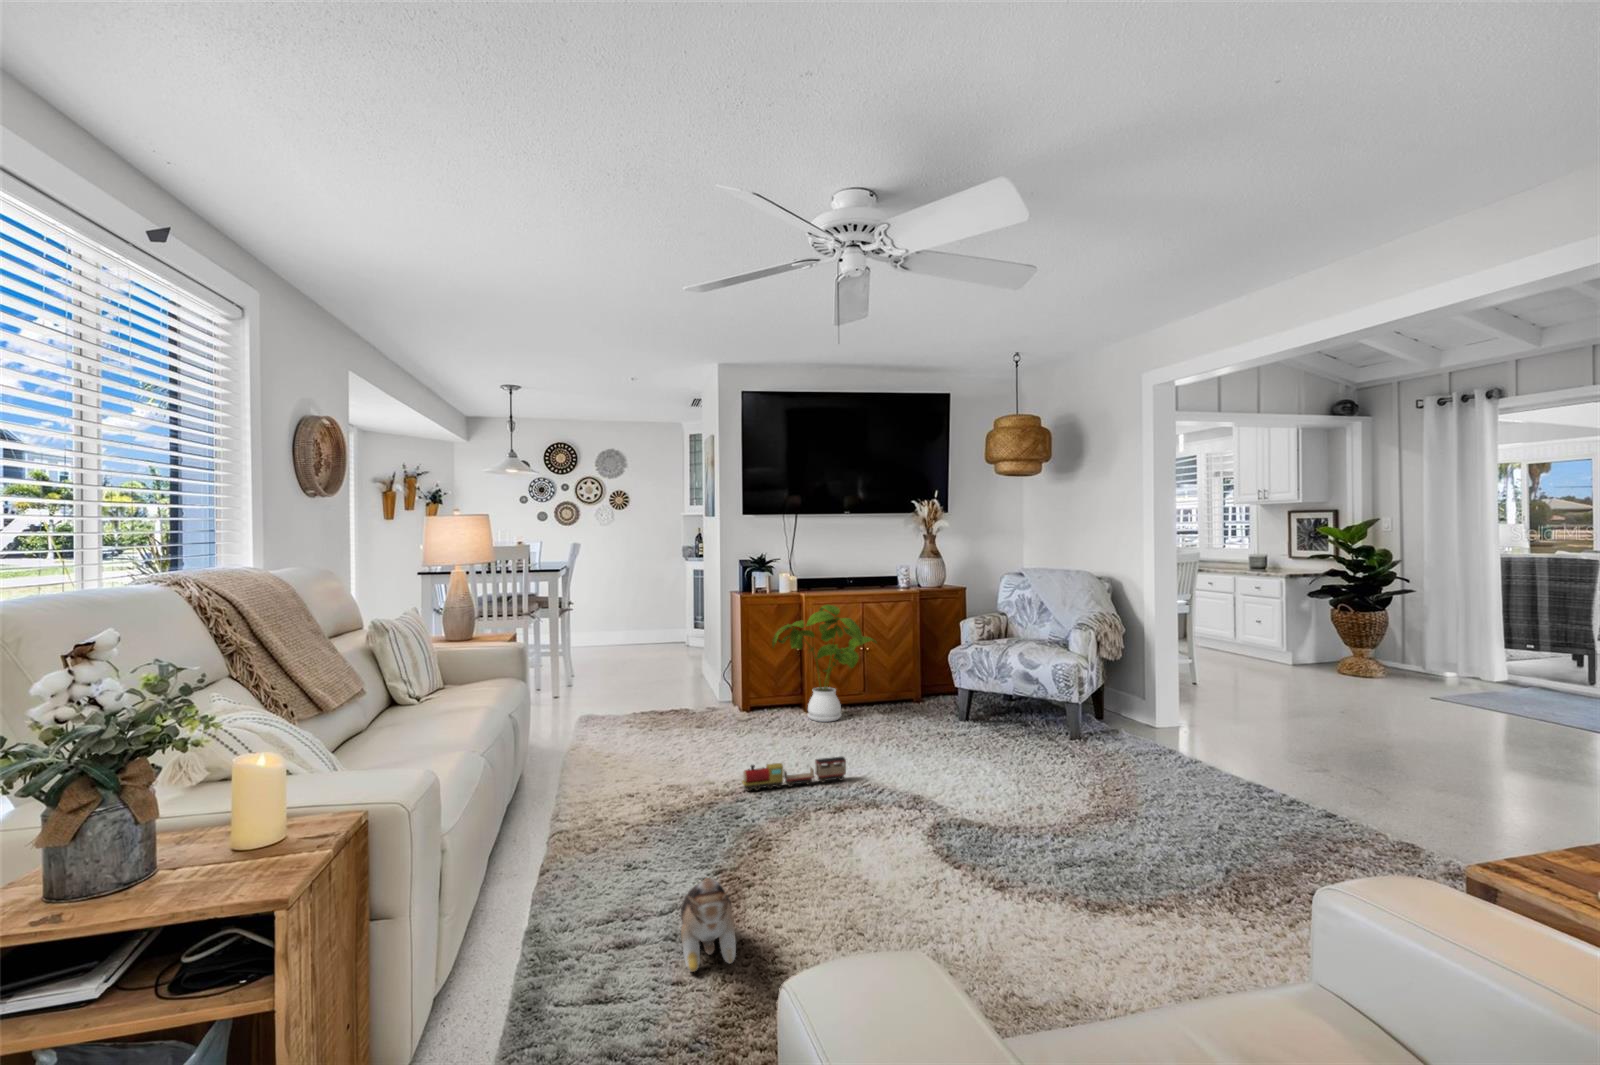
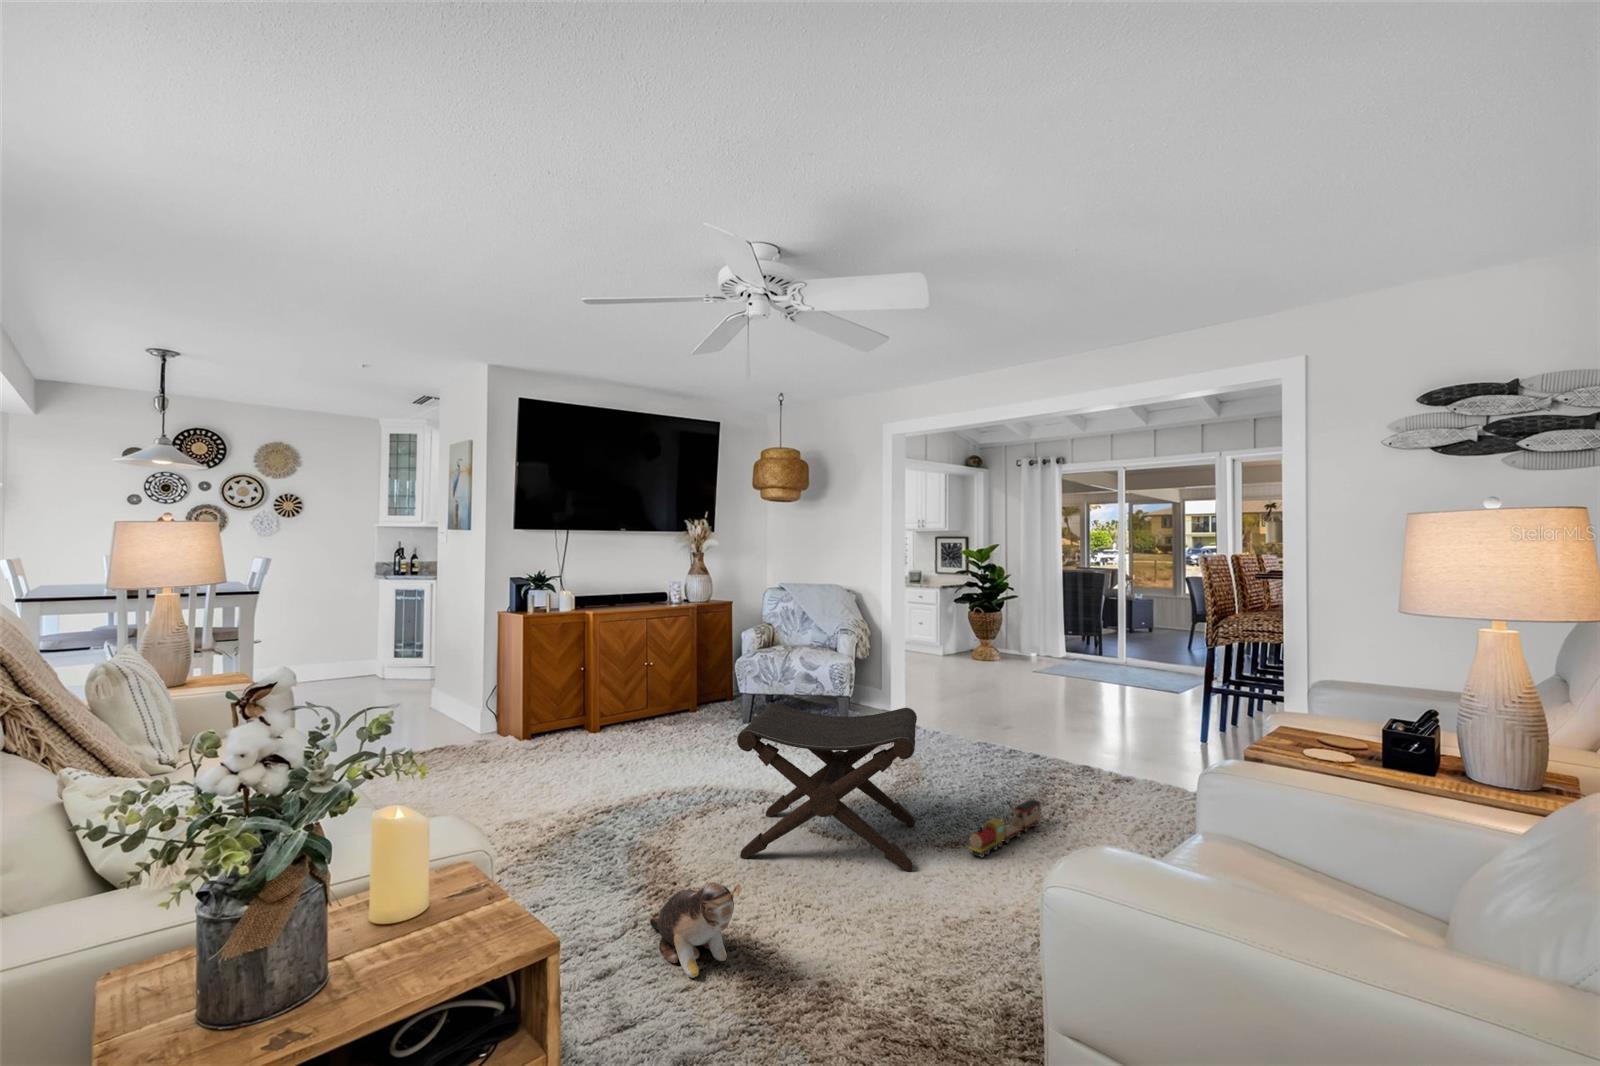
house plant: present [772,605,877,722] -> none [562,622,666,737]
footstool: none [832,700,1071,919] -> present [737,703,917,871]
toy train: present [742,757,846,791] -> present [969,799,1041,858]

